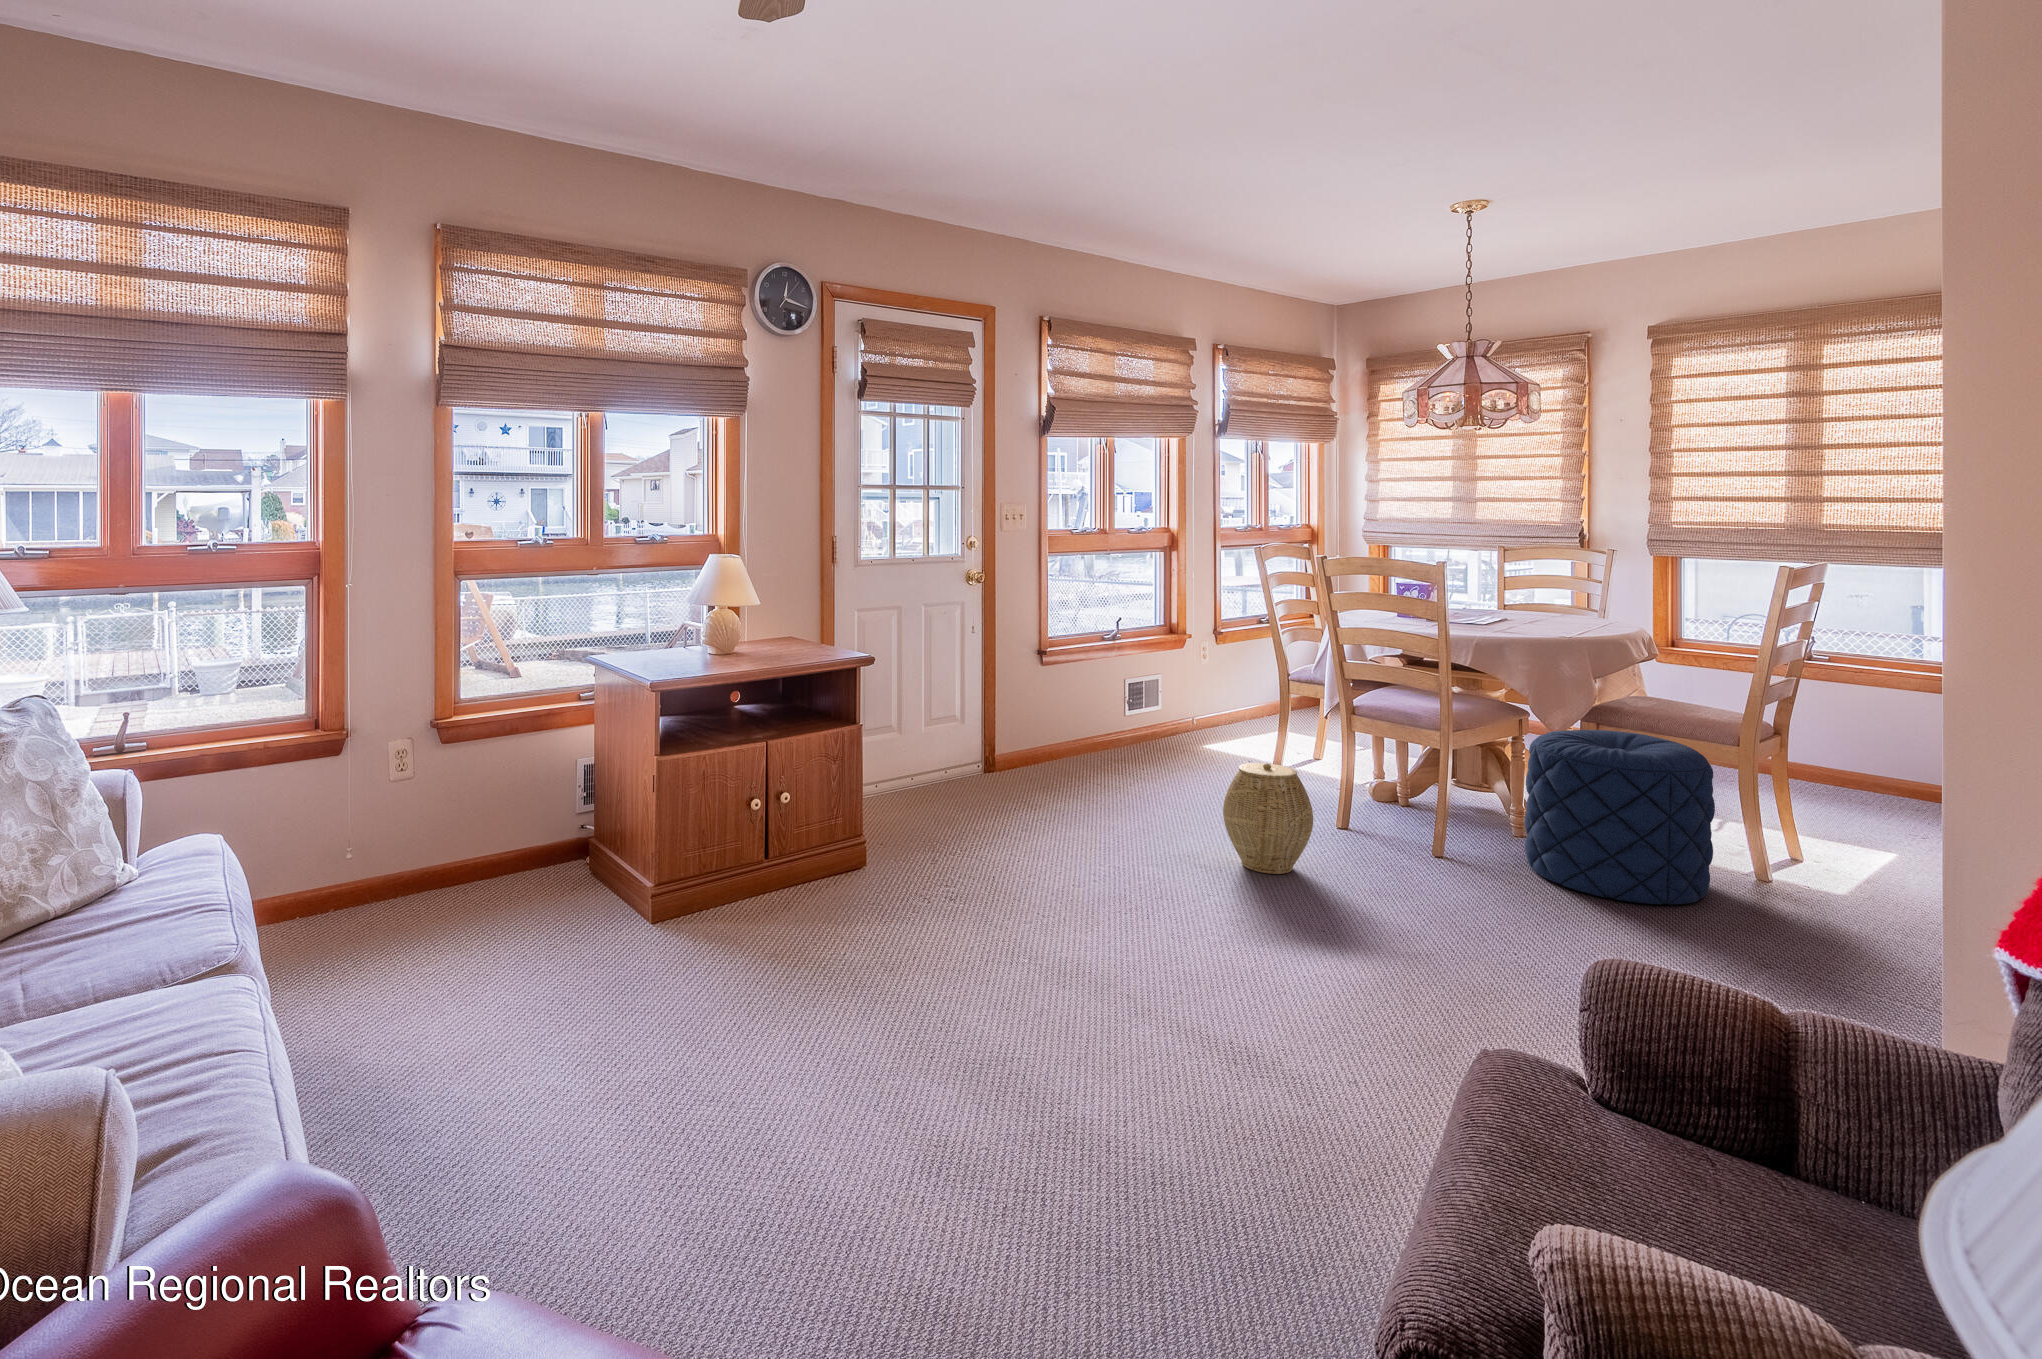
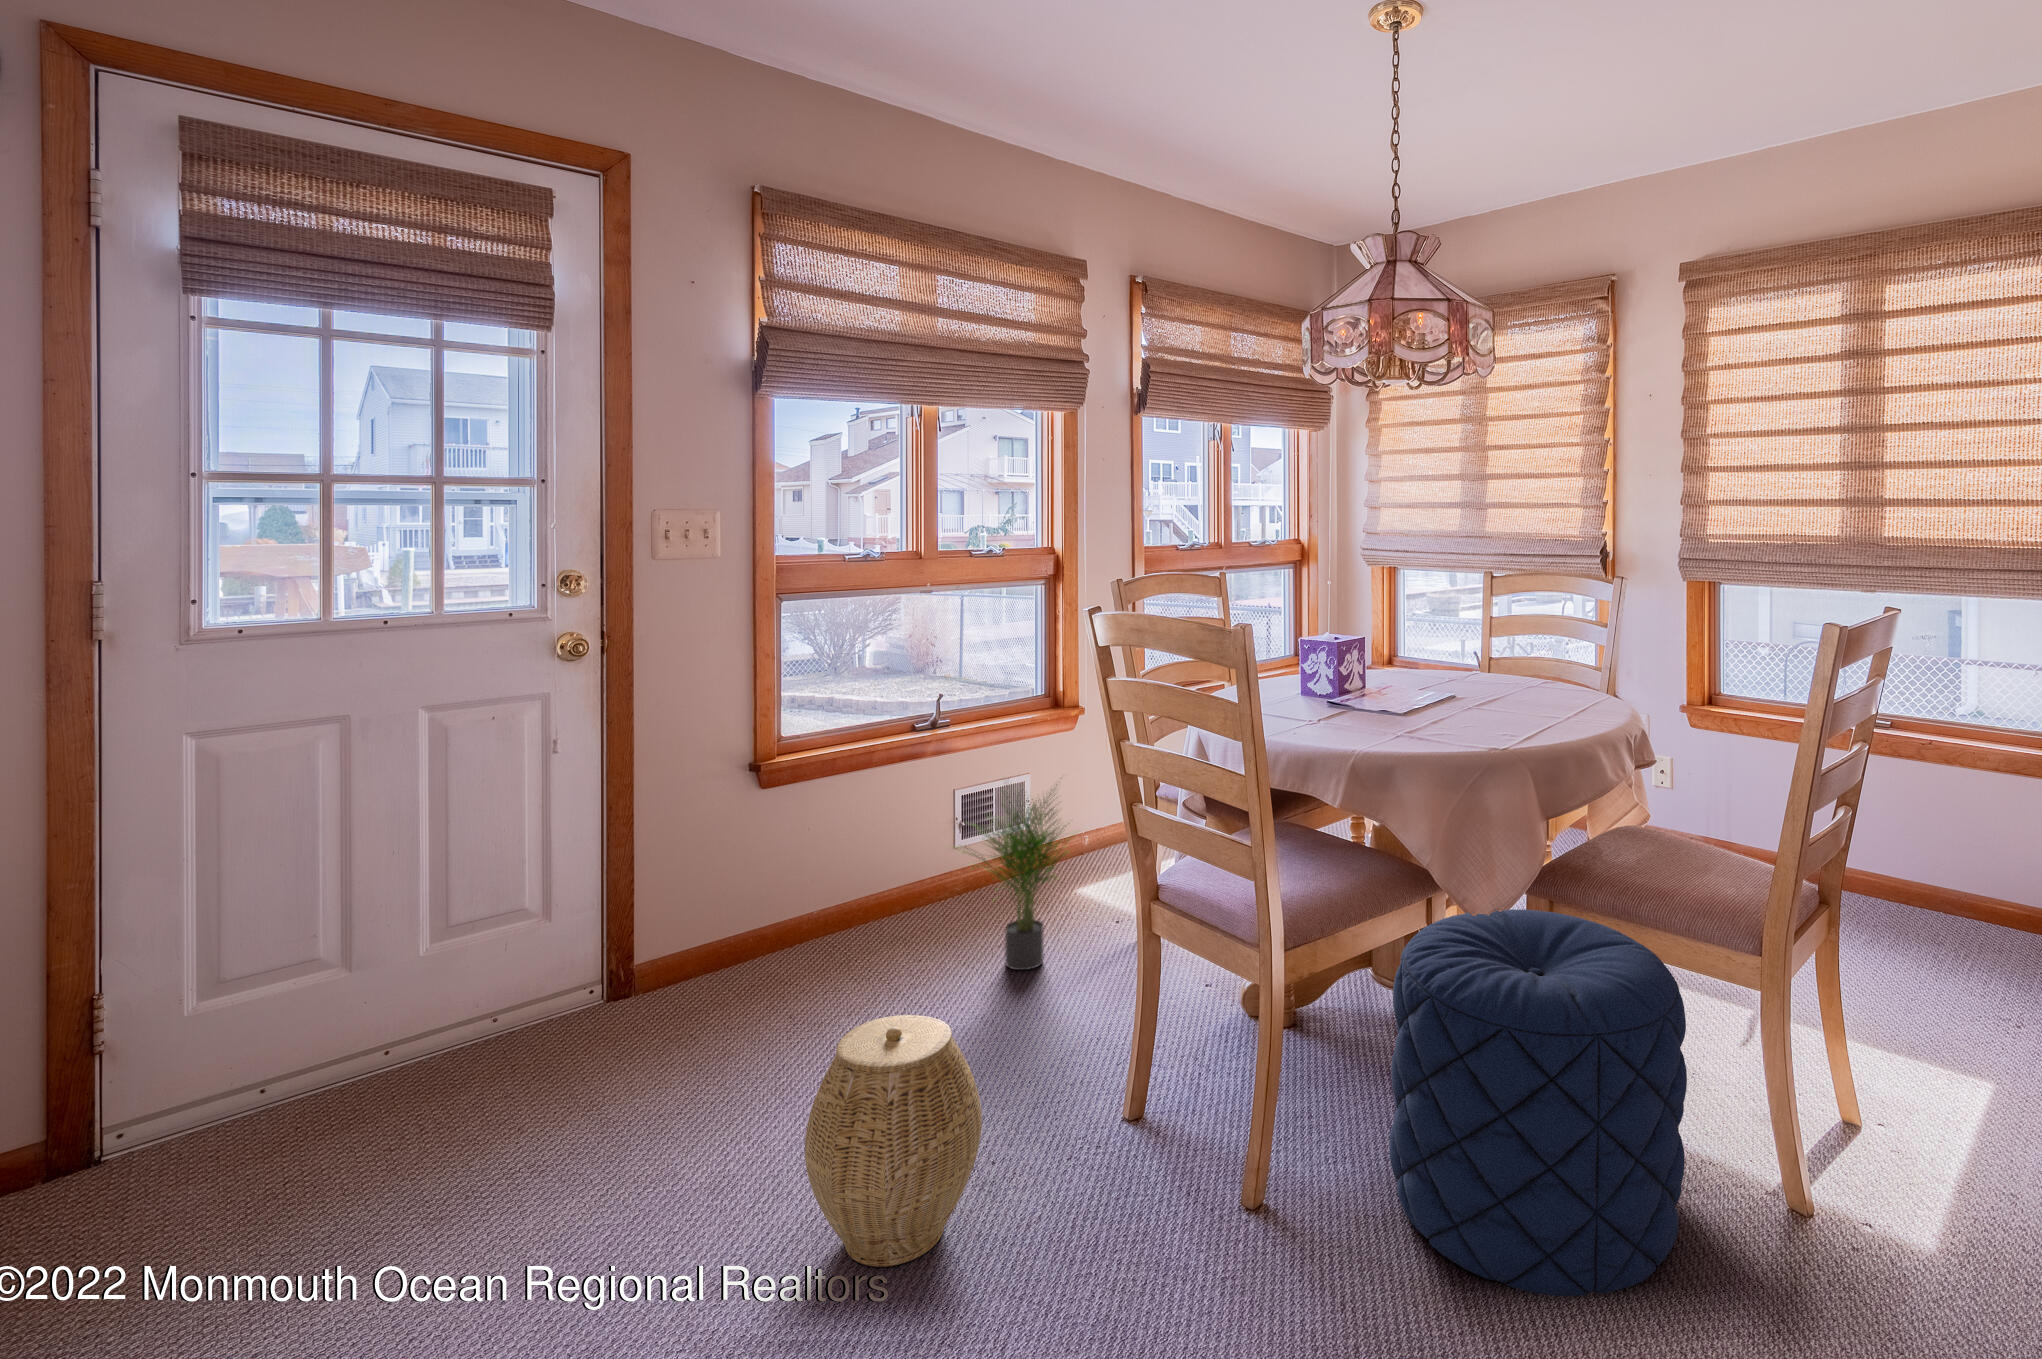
potted plant: none [1173,668,1260,785] -> present [963,785,1070,970]

